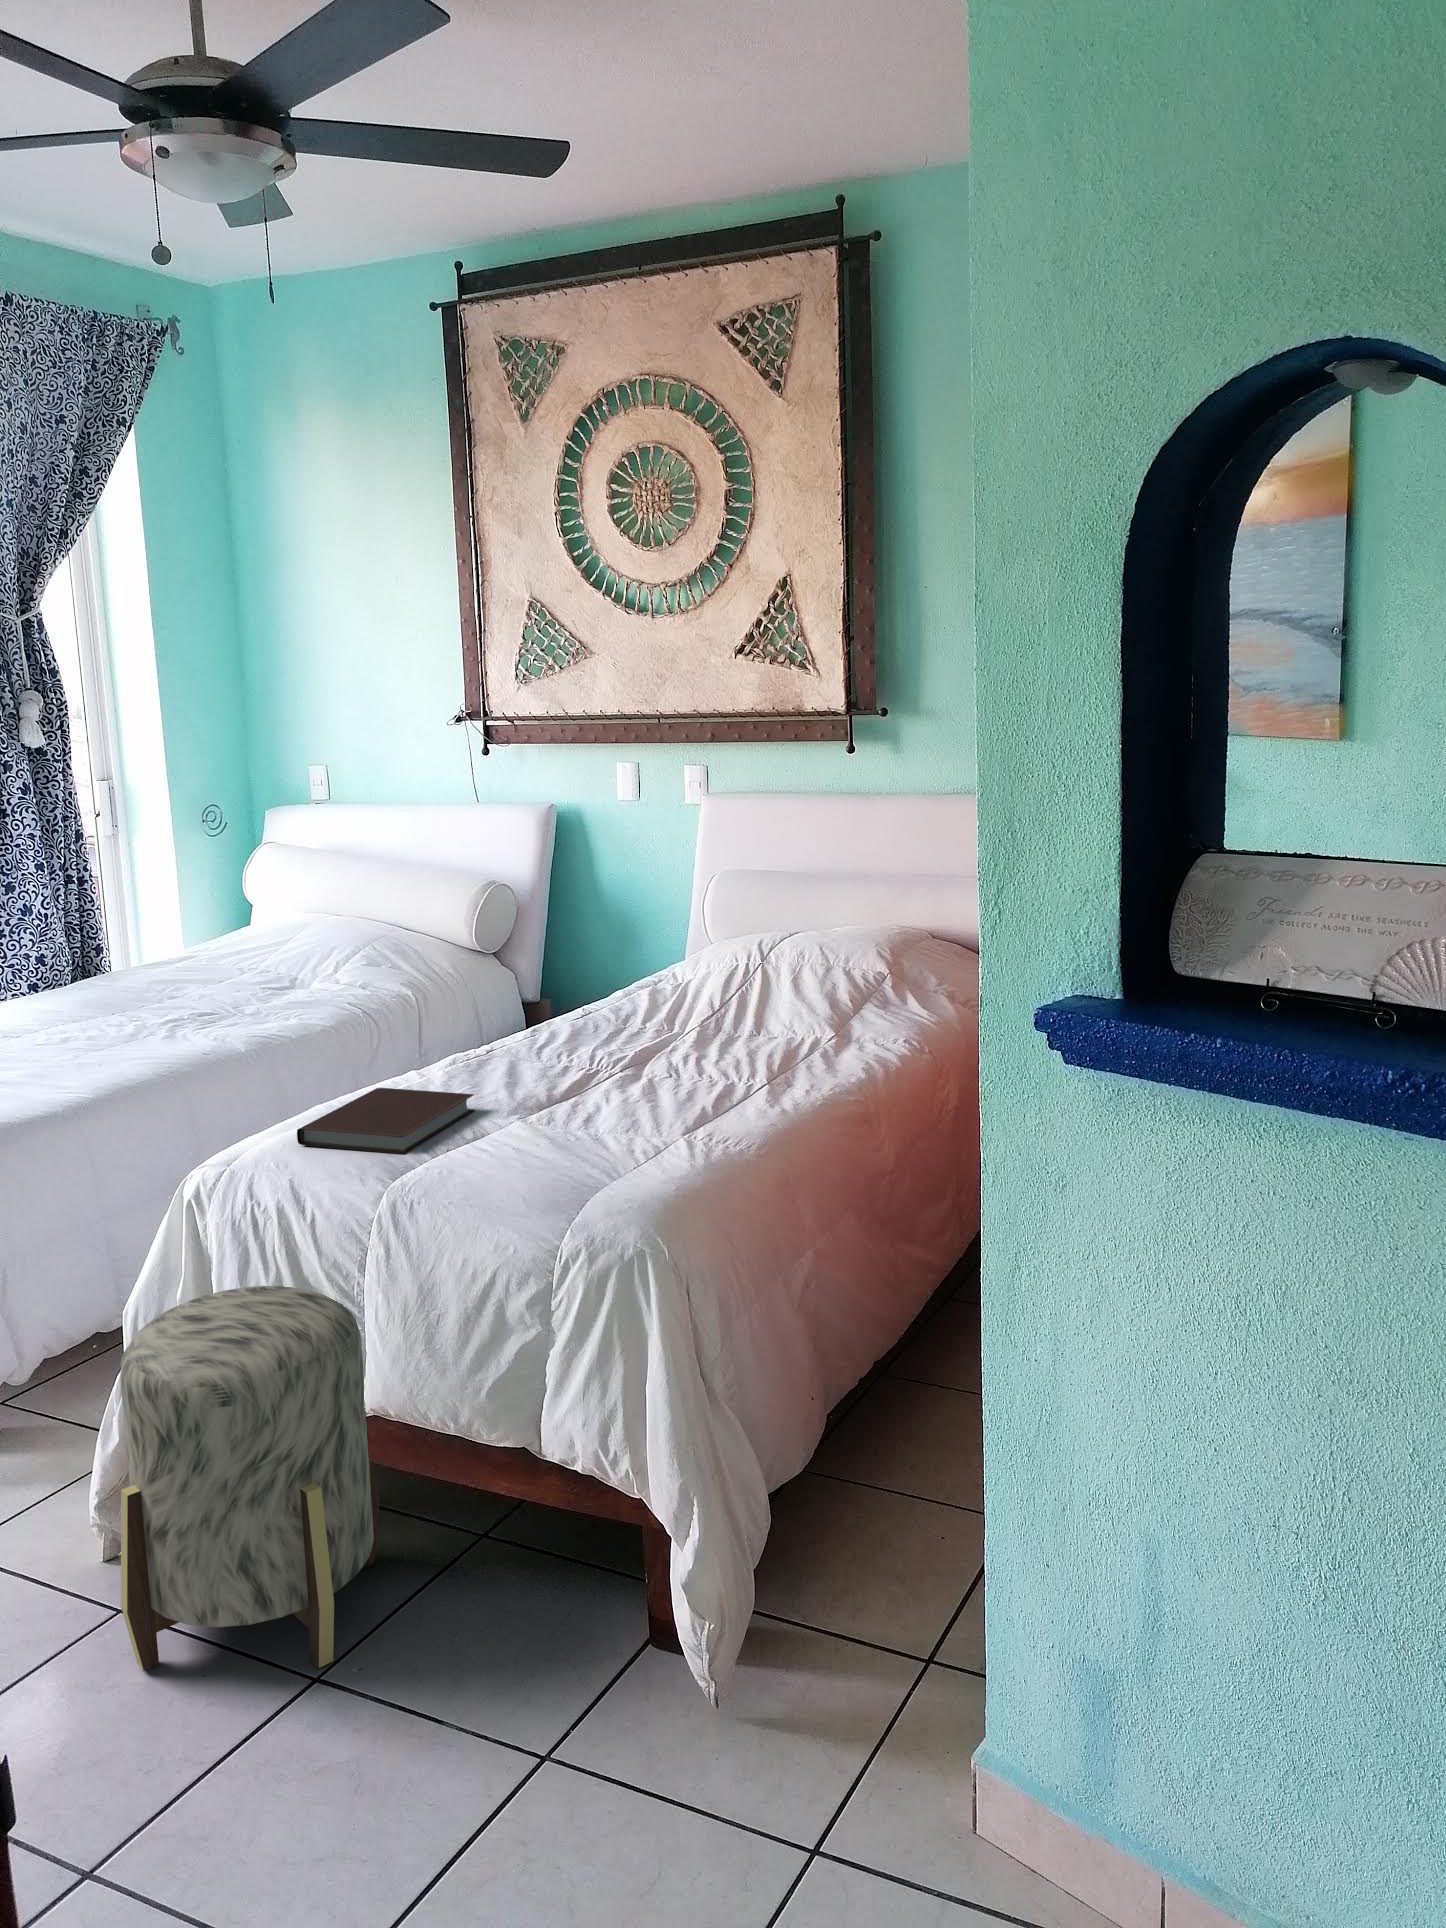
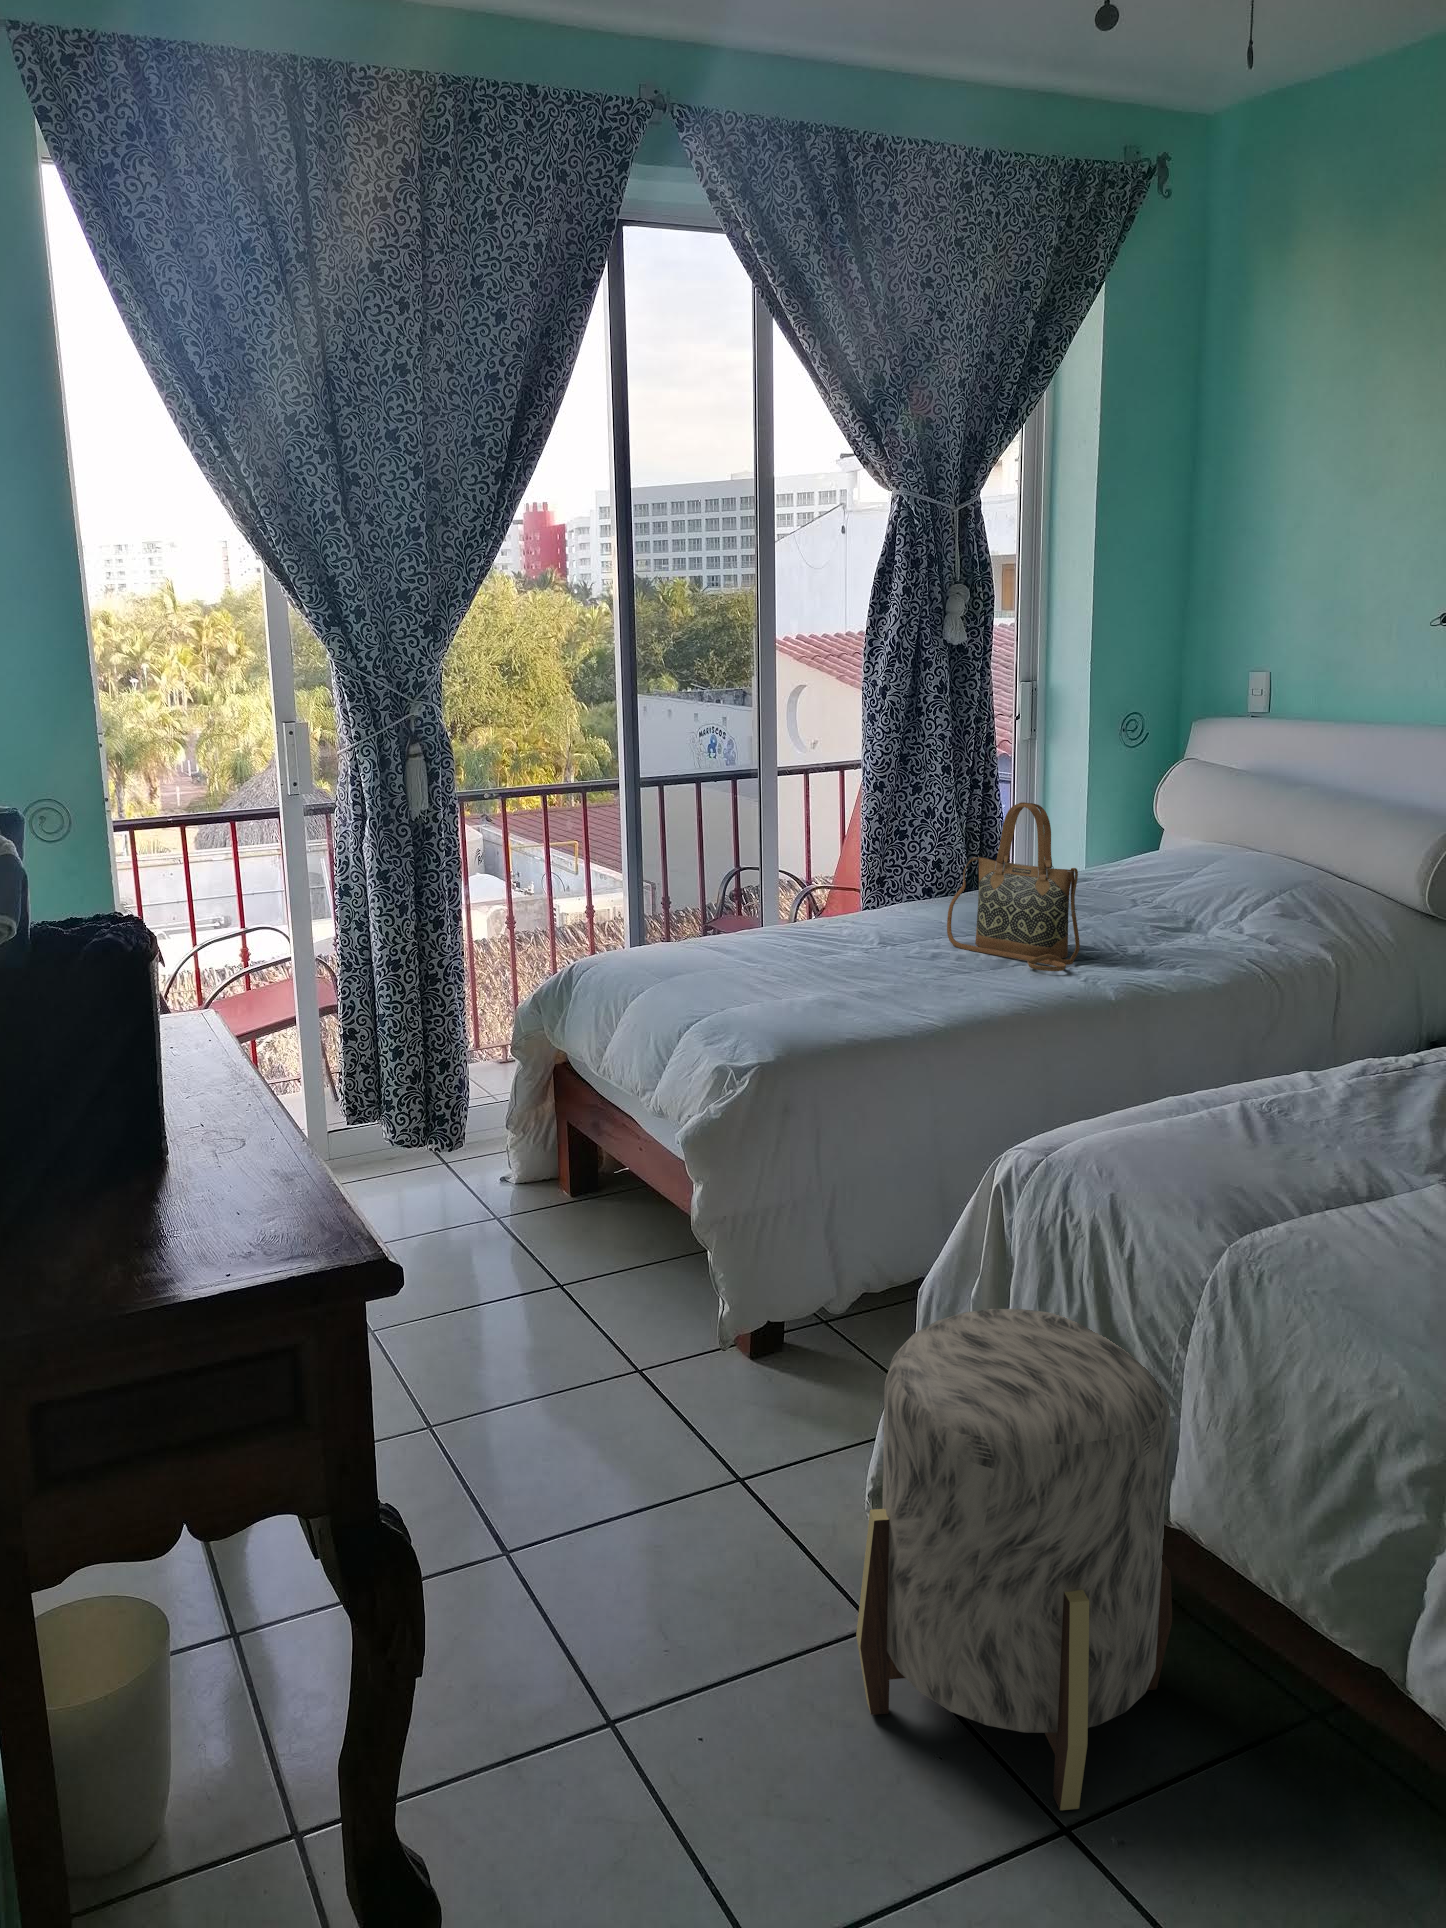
handbag: none [71,887,203,1034] -> present [947,802,1080,971]
notebook: present [297,1088,475,1154] -> none [1136,1094,1379,1197]

